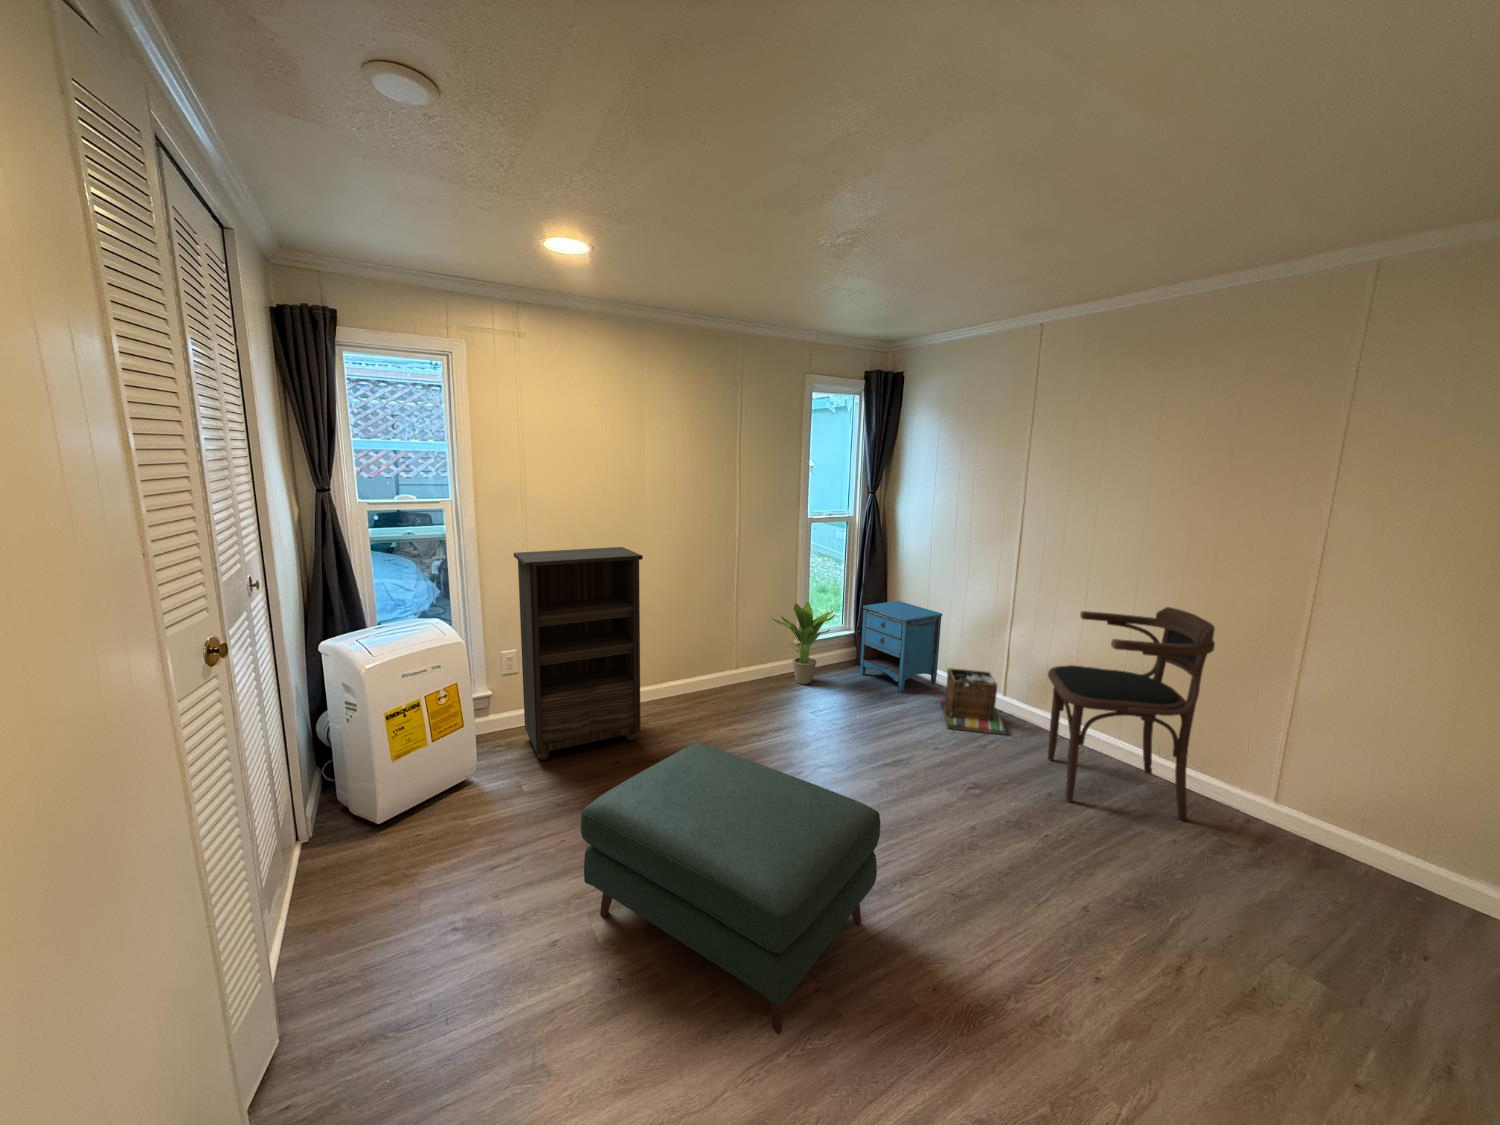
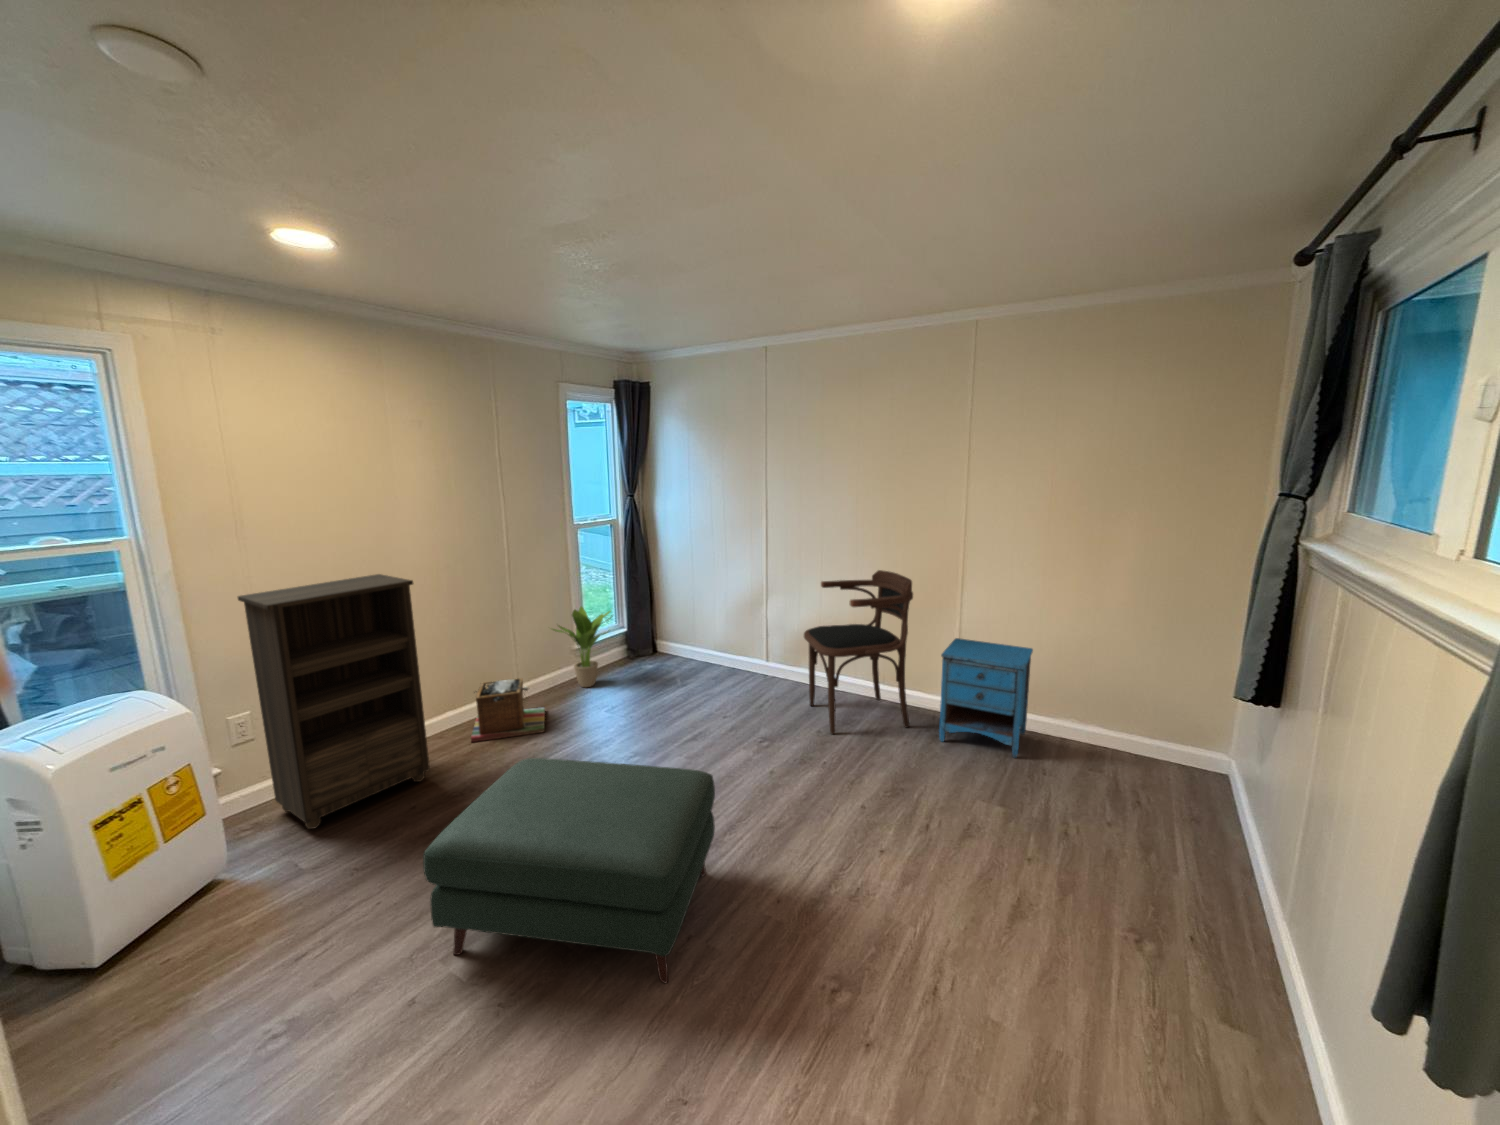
nightstand: present [860,601,942,692] -> present [939,638,1033,758]
laundry basket: present [940,668,1006,735] -> present [471,678,545,742]

